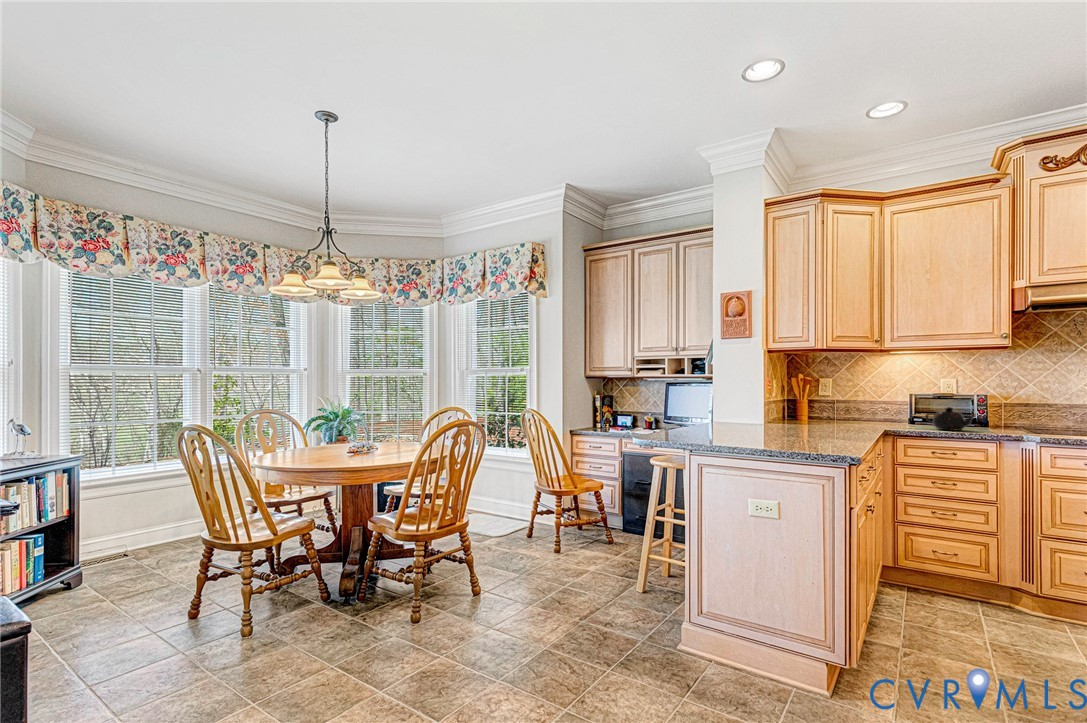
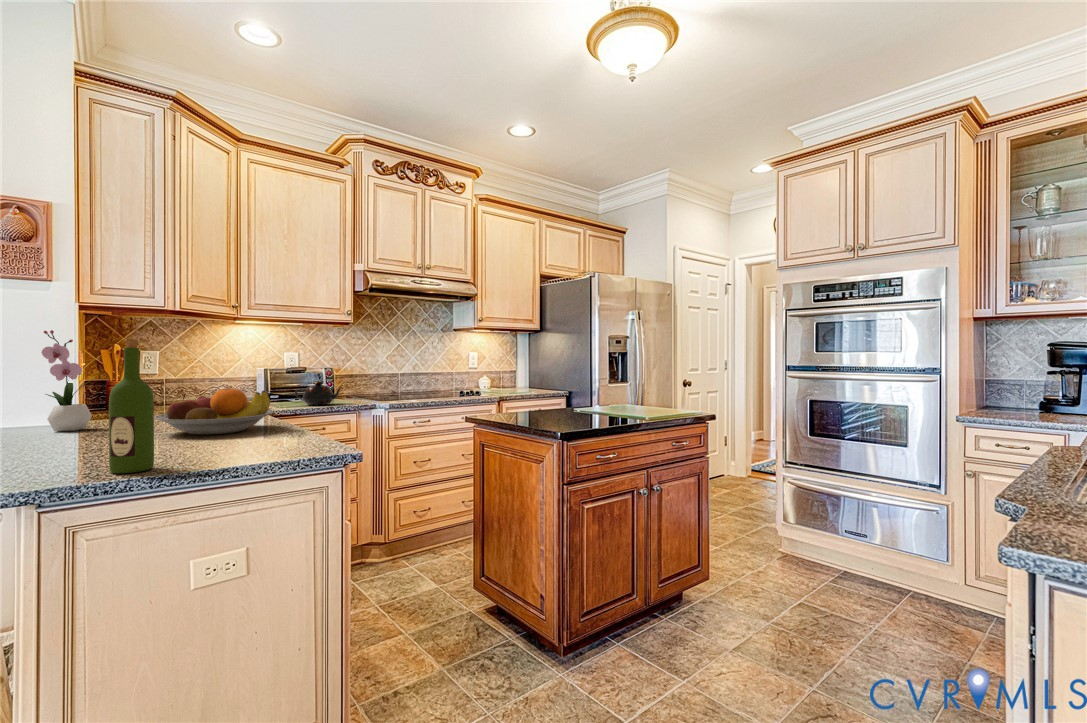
flower arrangement: none [733,367,761,426] -> present [42,330,94,431]
wine bottle: none [712,373,731,442] -> present [109,339,154,473]
fruit bowl: none [771,405,848,436] -> present [154,389,273,435]

